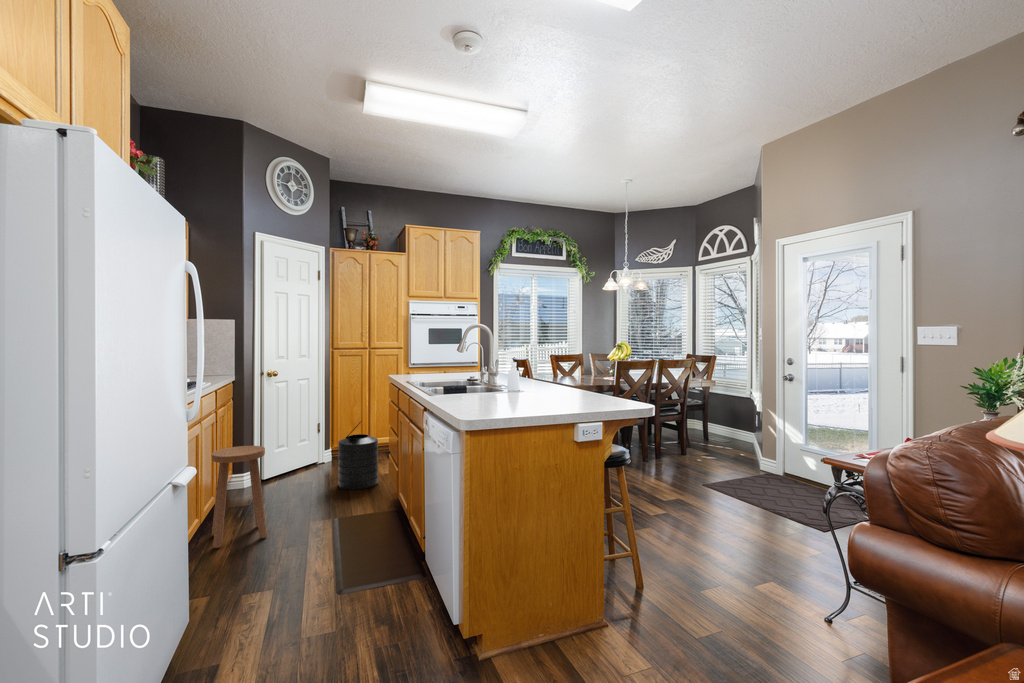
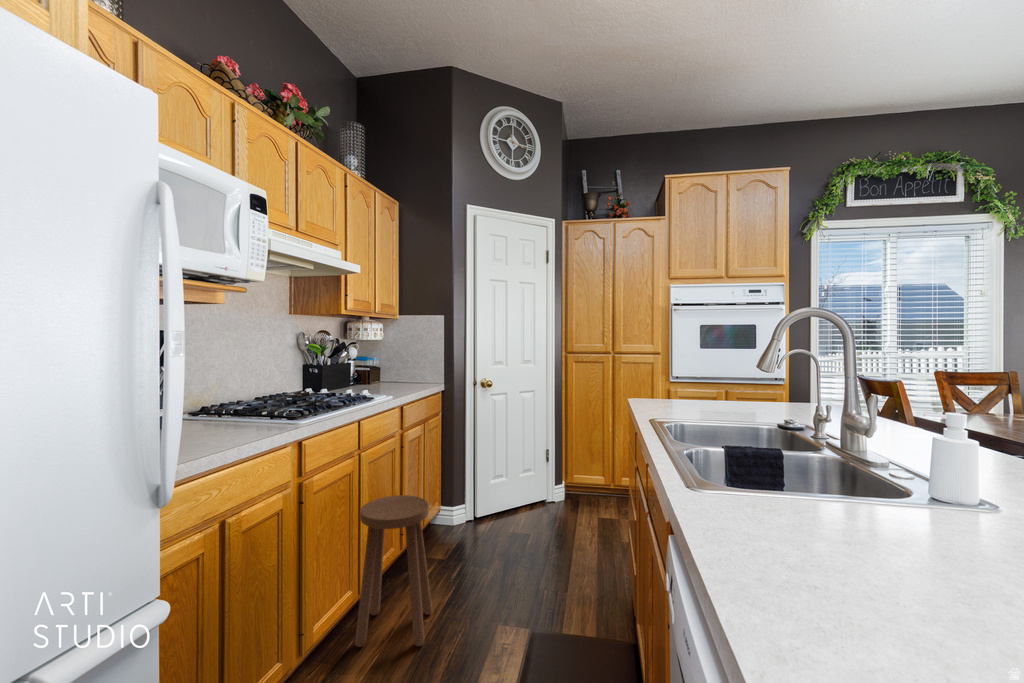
trash can: present [338,422,379,490] -> none [555,463,612,568]

